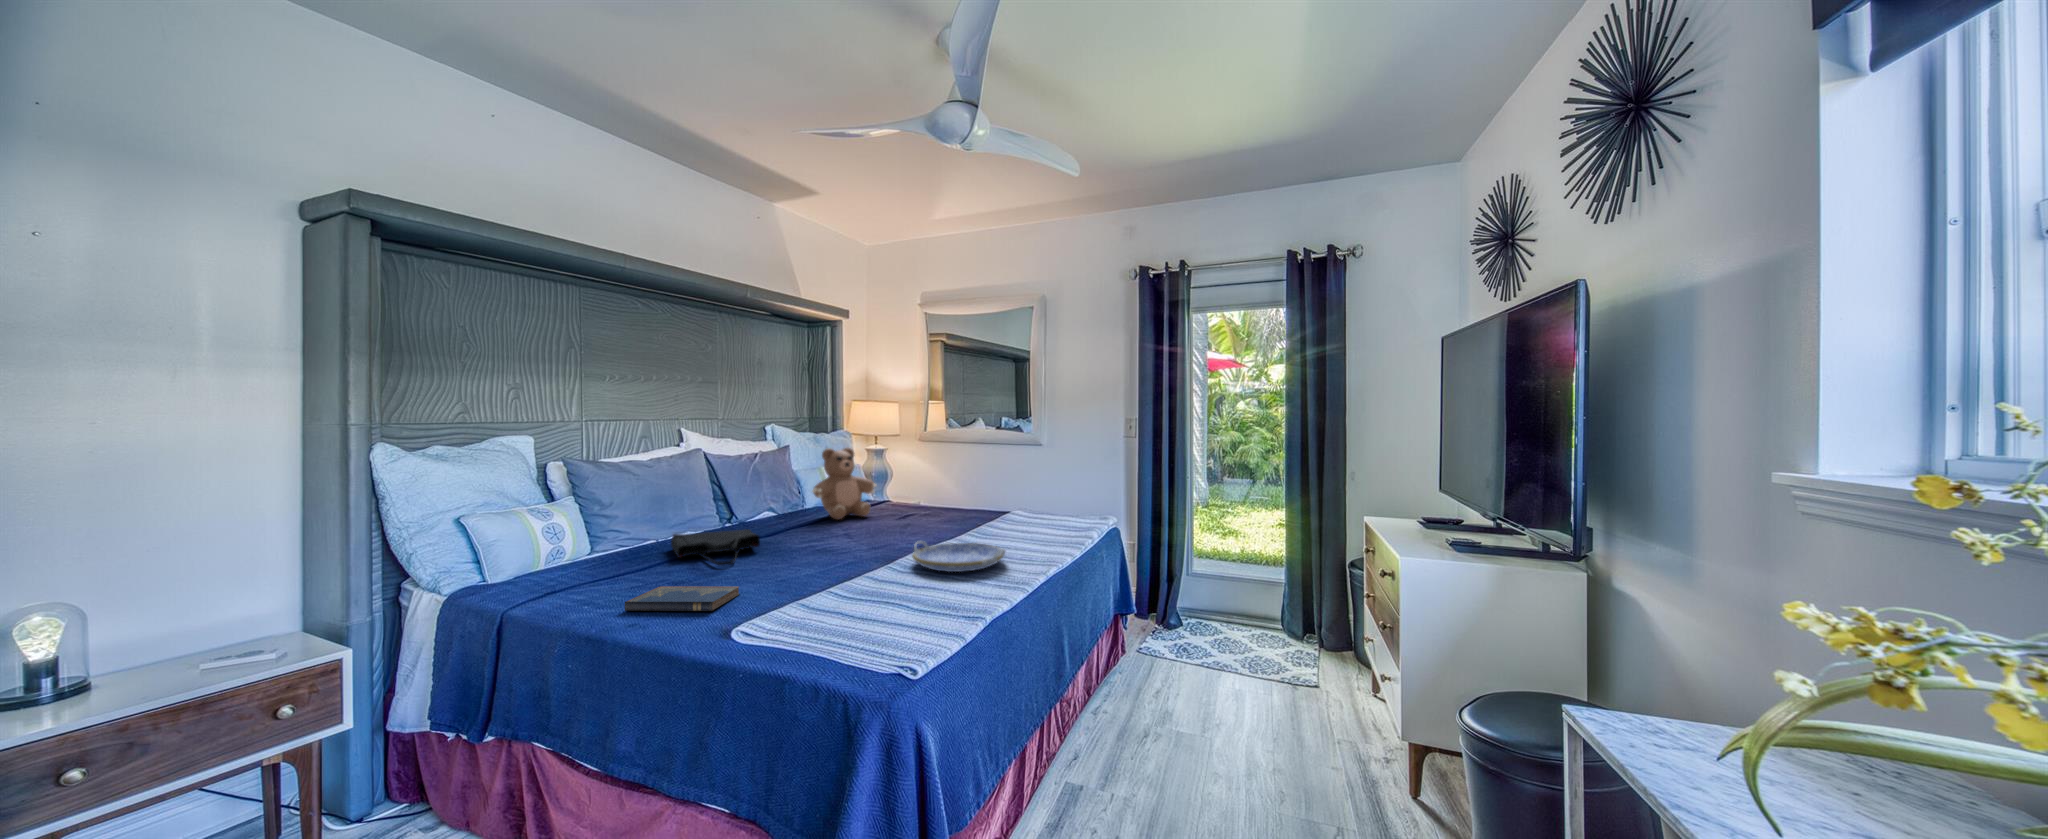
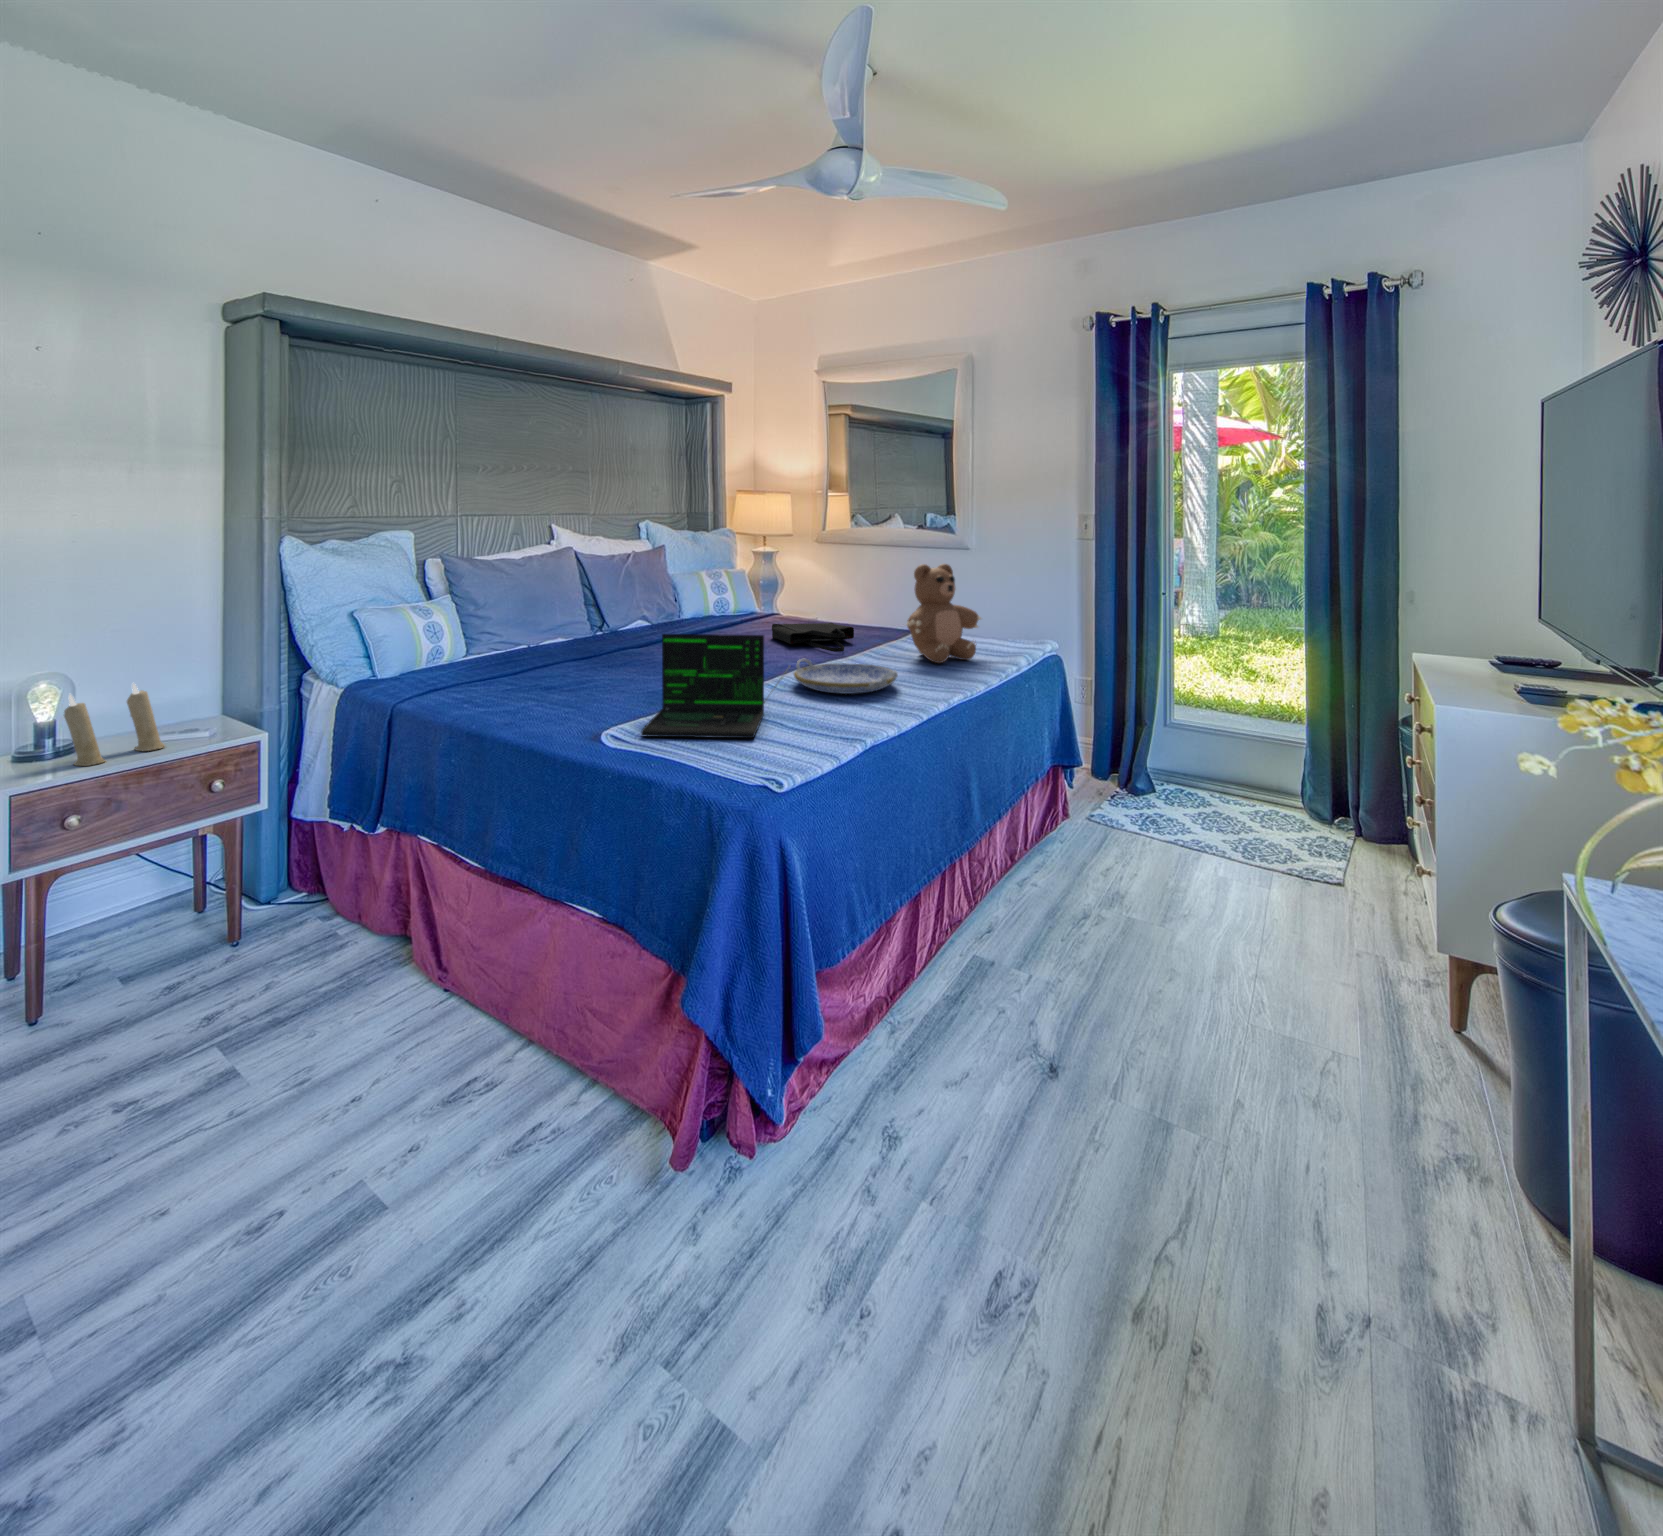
teddy bear: present [812,447,876,519] -> present [907,564,981,663]
laptop: none [770,523,914,628] -> present [641,634,790,738]
tote bag: present [671,529,760,566] -> present [772,623,854,652]
hardcover book: present [625,586,739,611] -> none [502,691,613,717]
candle: none [71,600,209,711] -> present [64,684,165,766]

